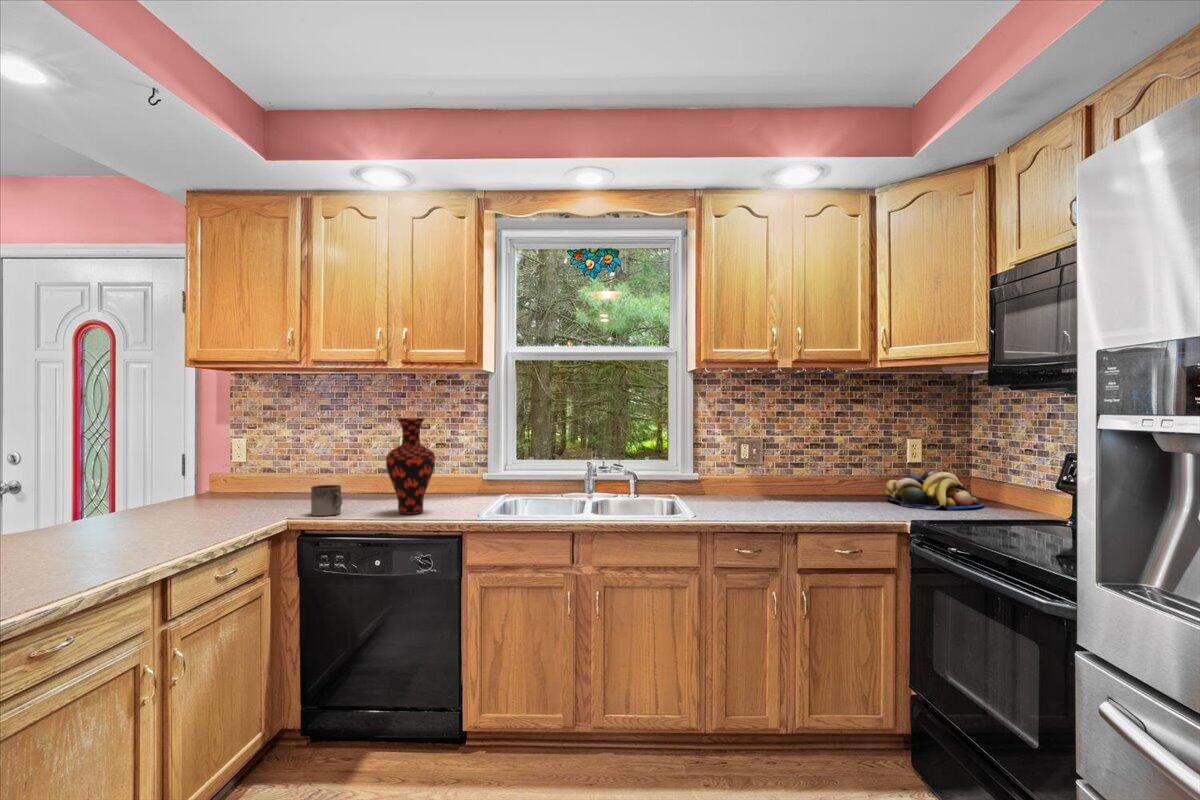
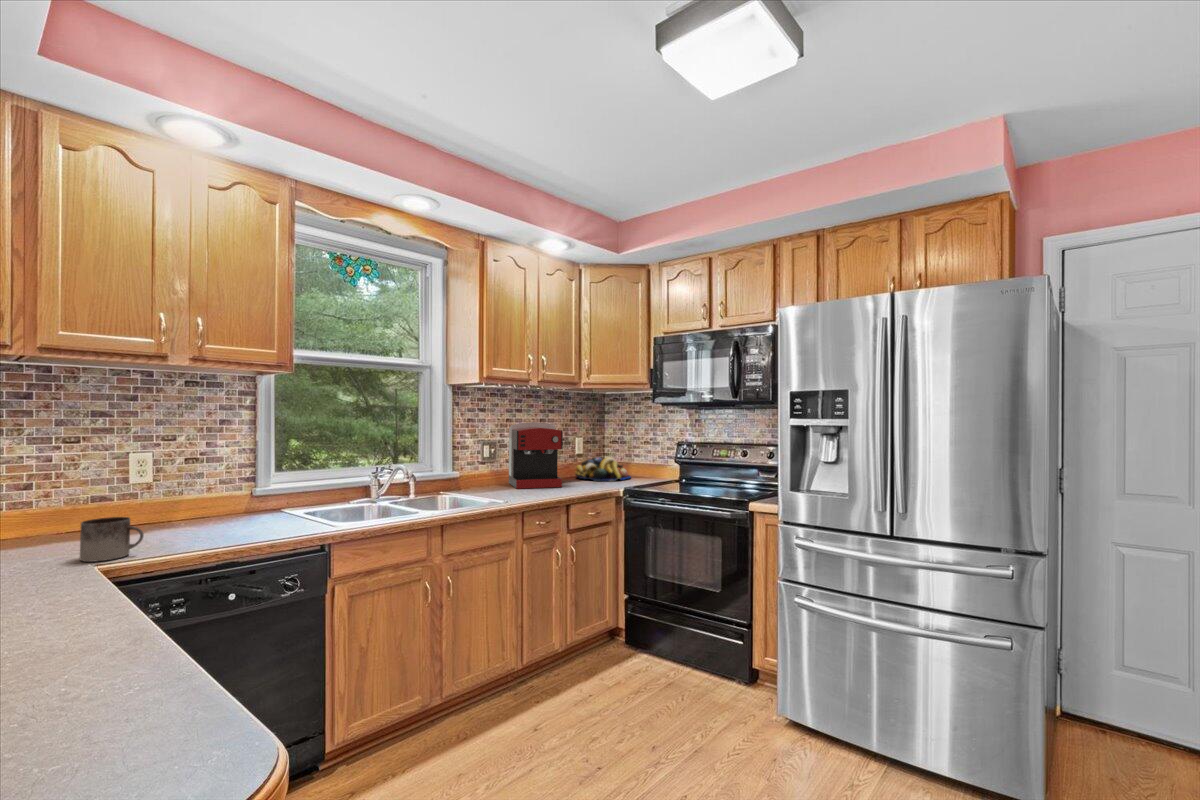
coffee maker: none [760,416,838,508] -> present [509,422,563,489]
vase: present [386,418,436,514] -> none [200,427,267,540]

